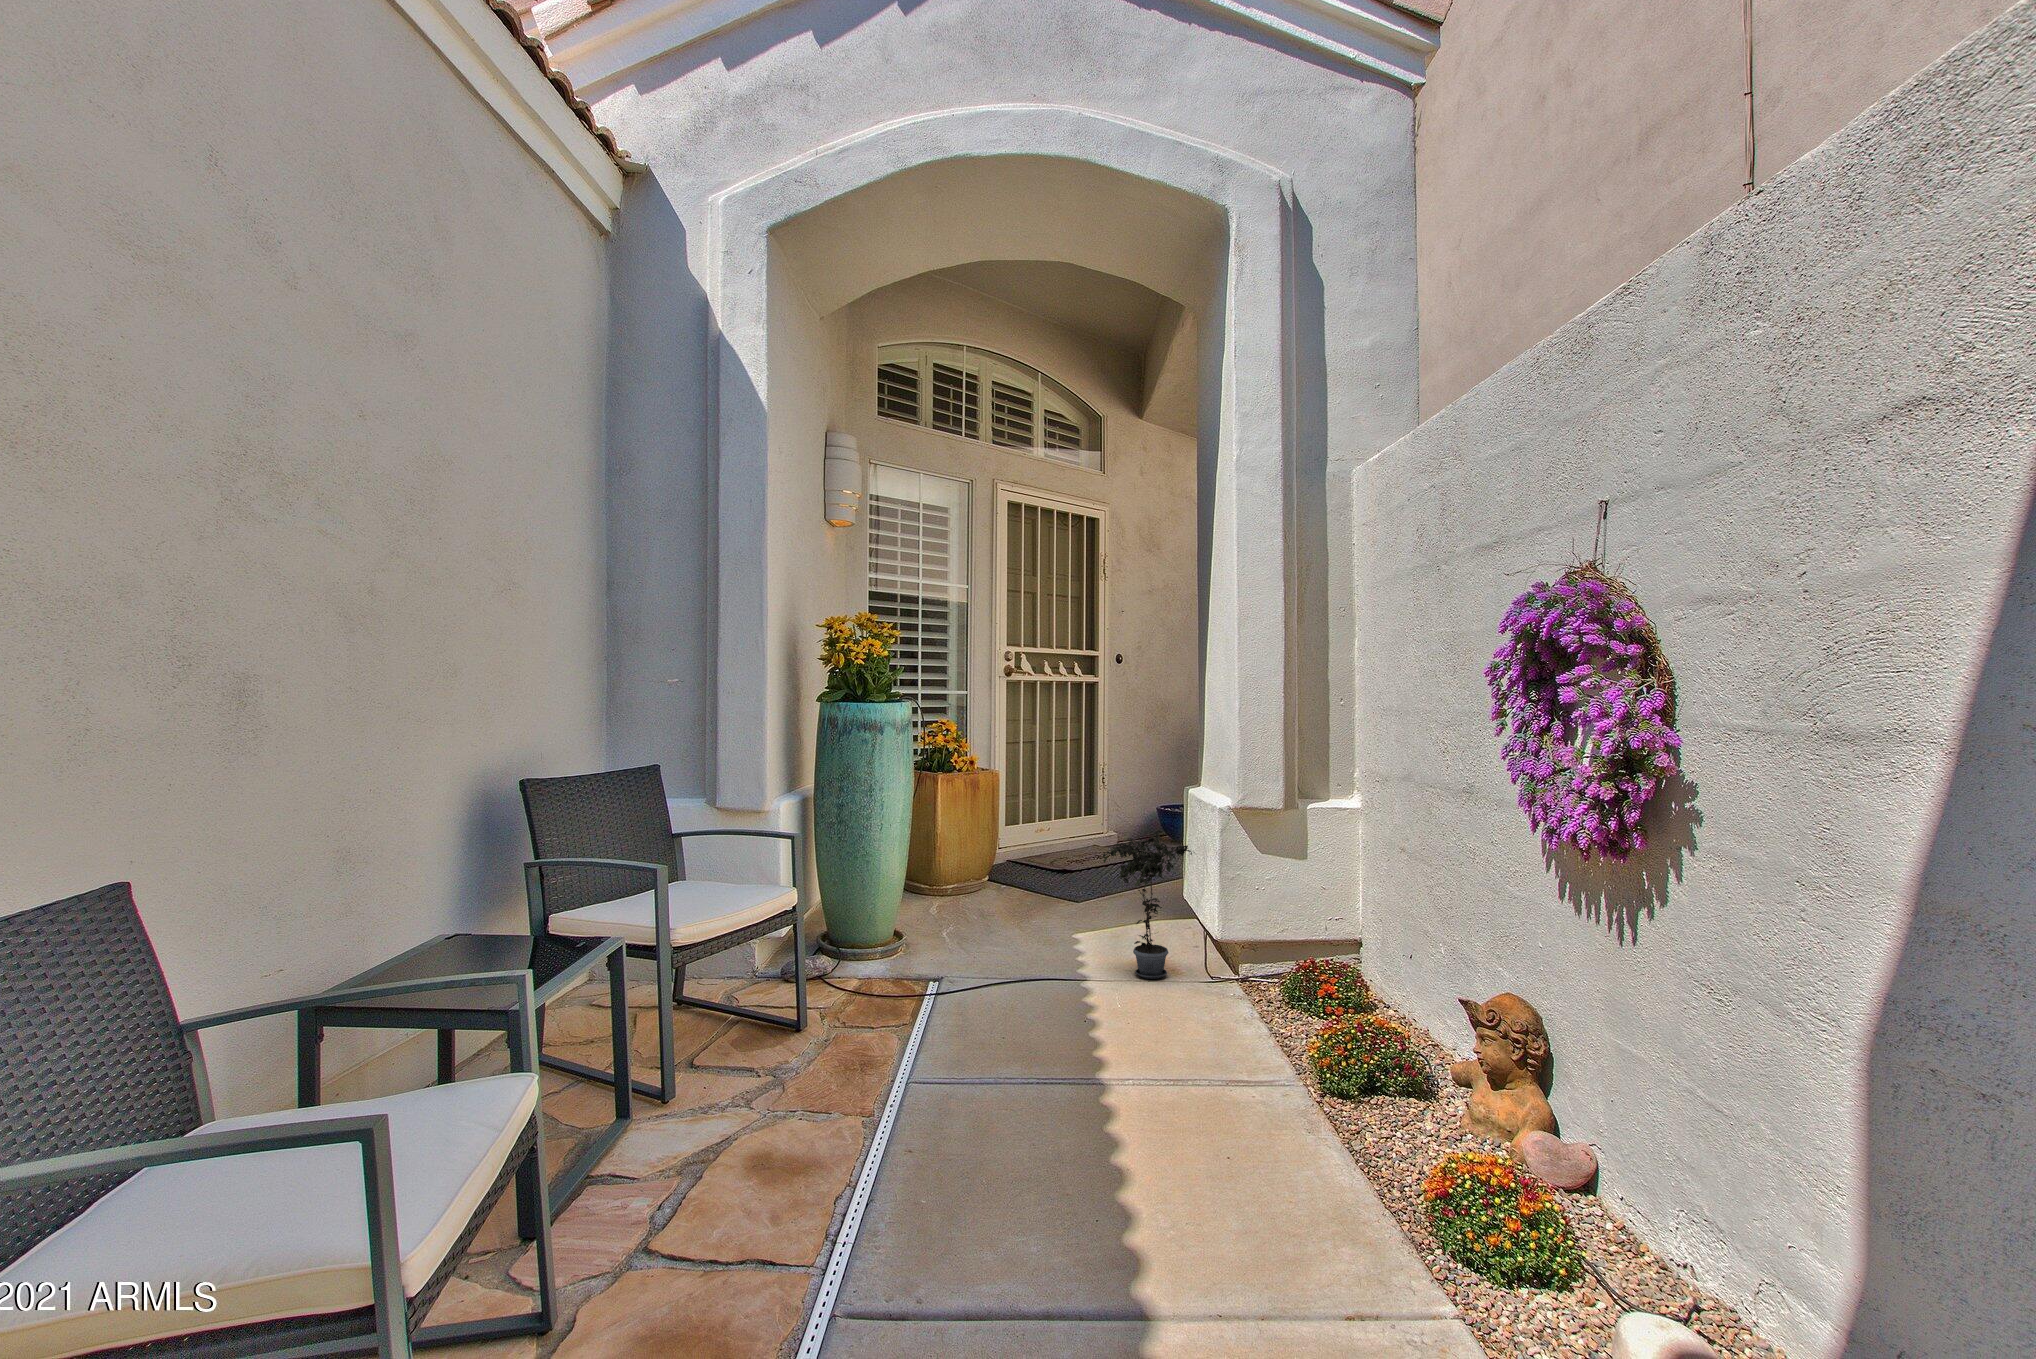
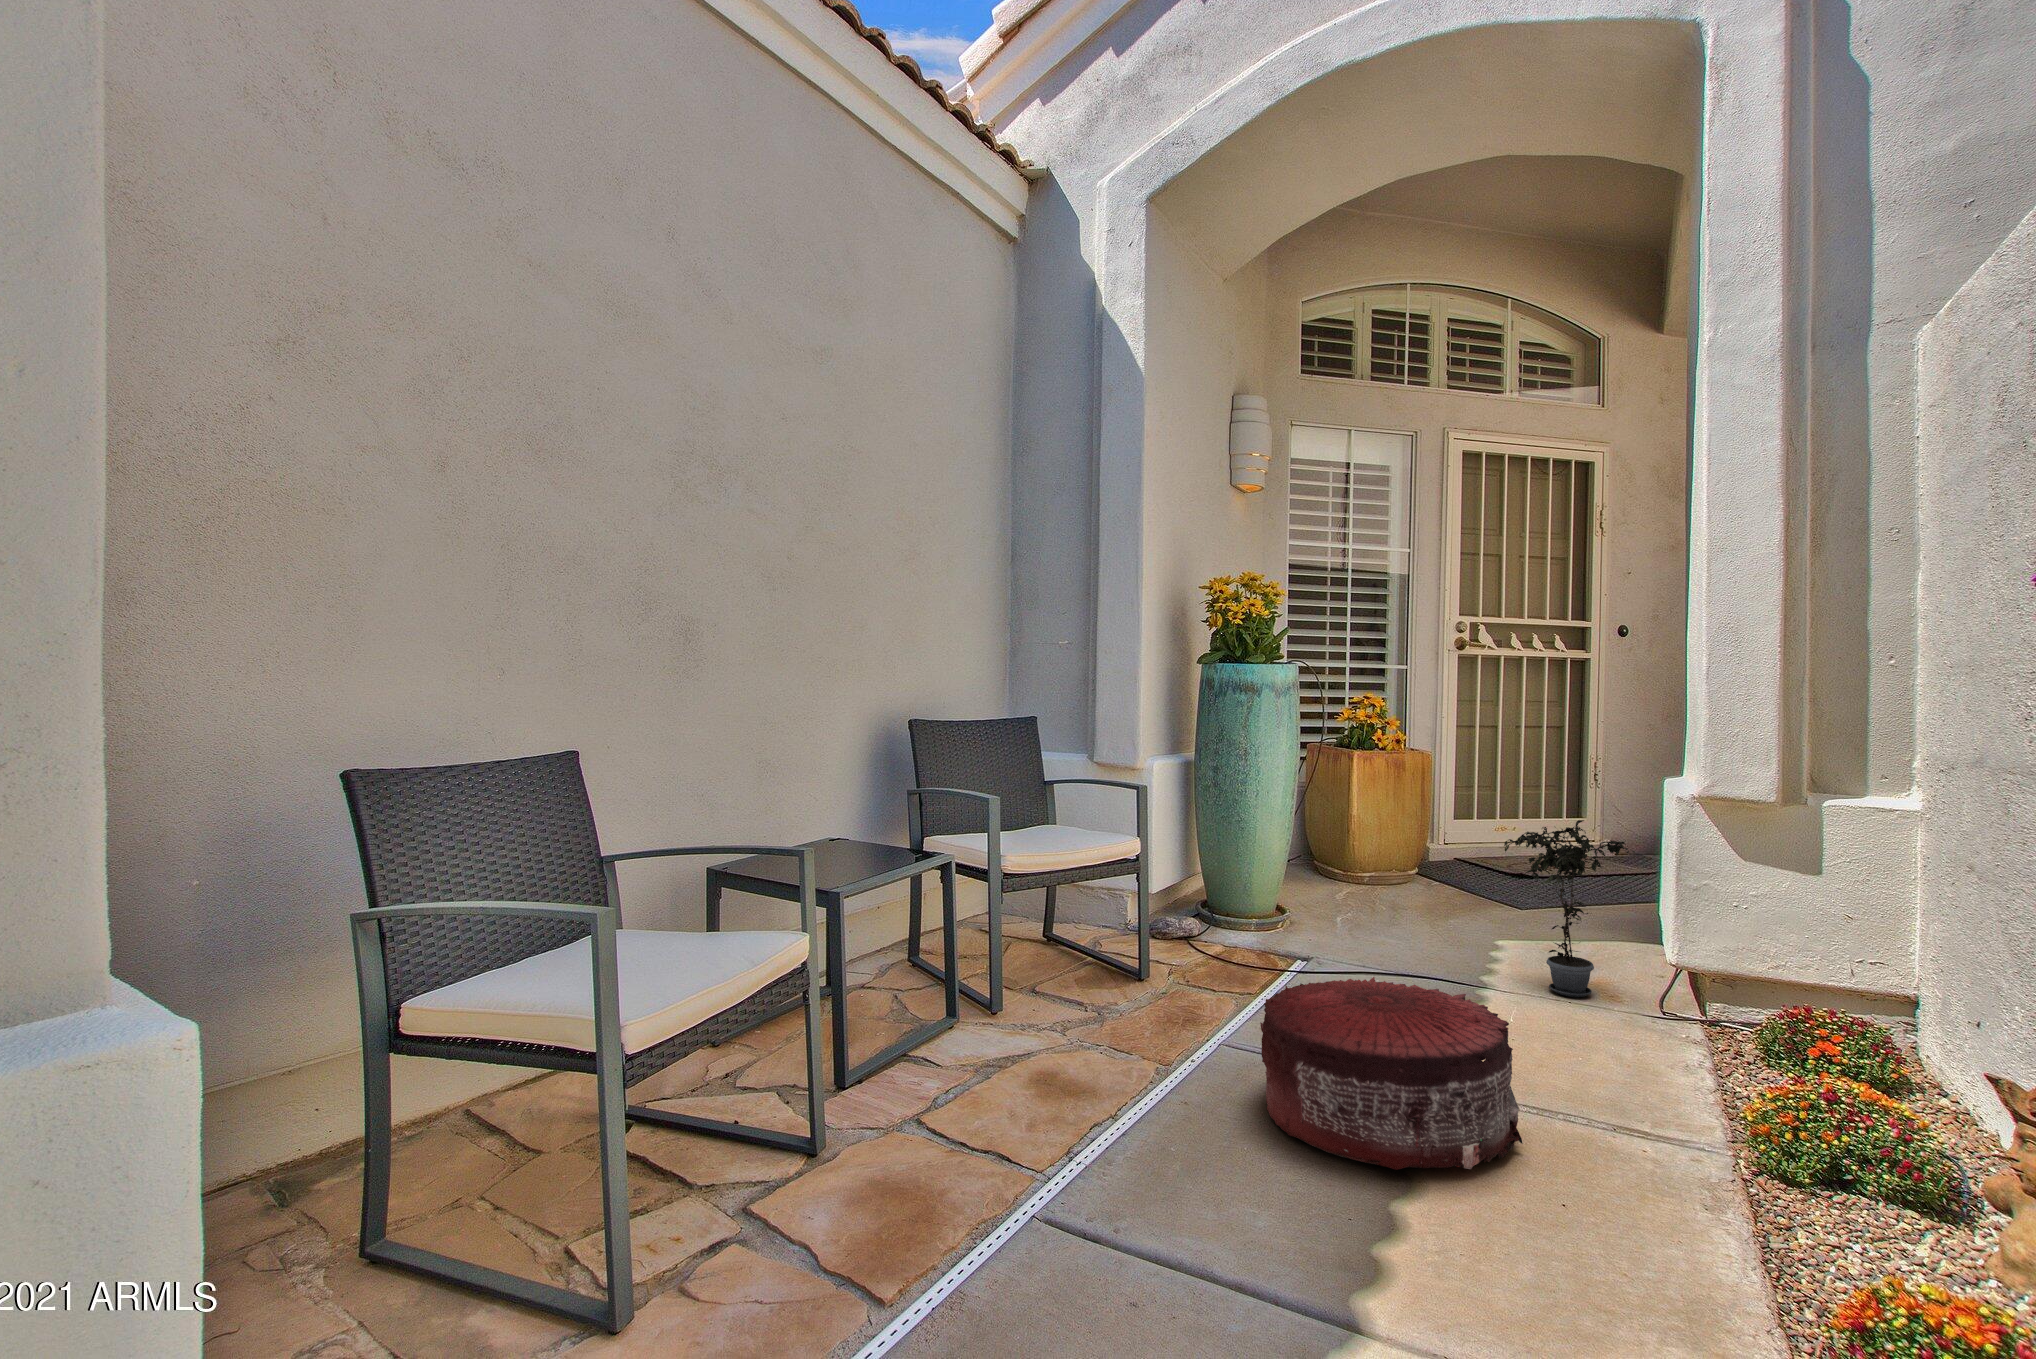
pouf: none [972,995,1194,1171] -> present [1260,977,1522,1170]

